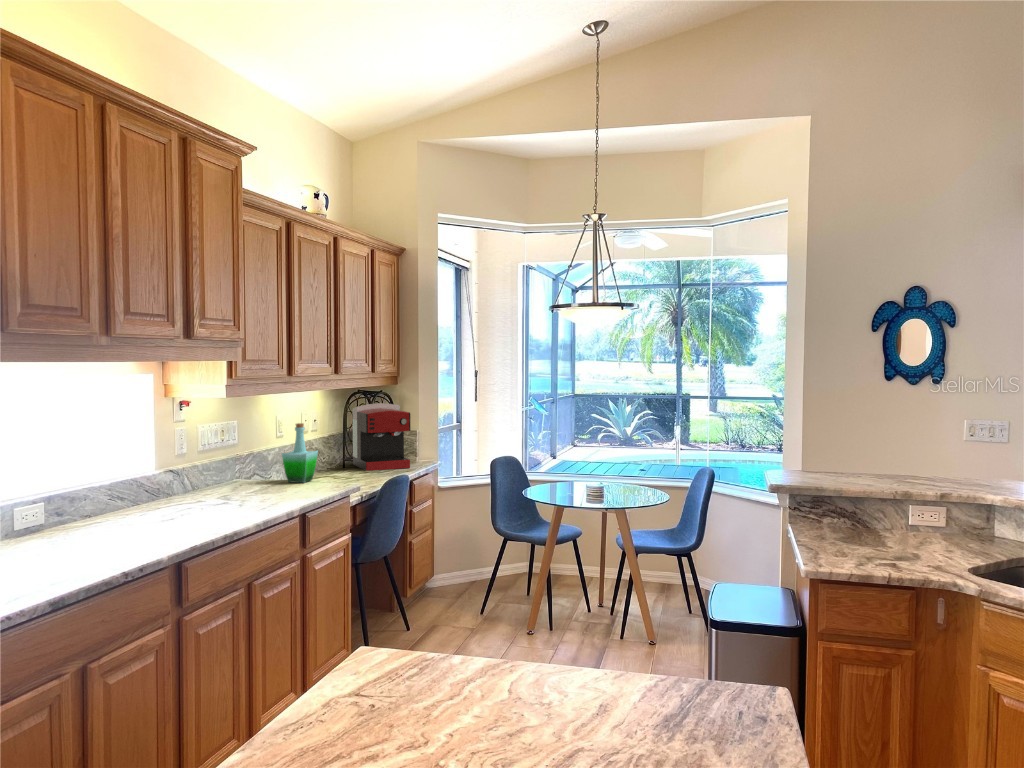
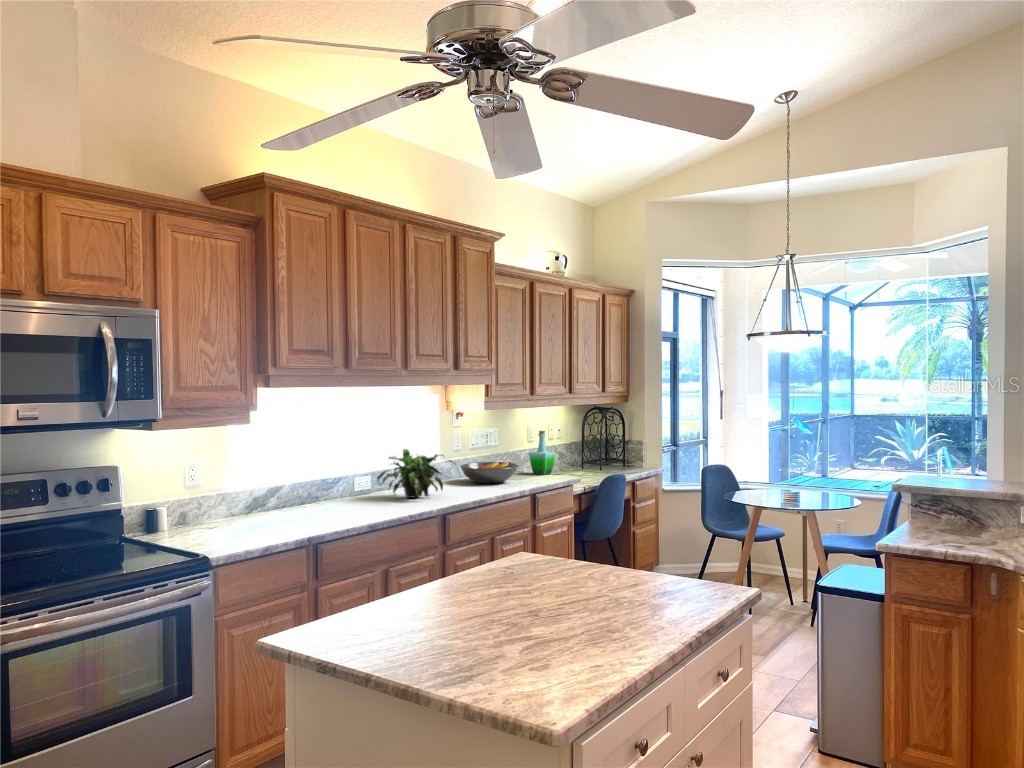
coffee maker: present [353,403,410,471] -> none [588,417,631,469]
potted plant: none [56,461,174,538] -> present [377,449,443,498]
fruit bowl: none [186,469,275,501] -> present [460,462,518,483]

